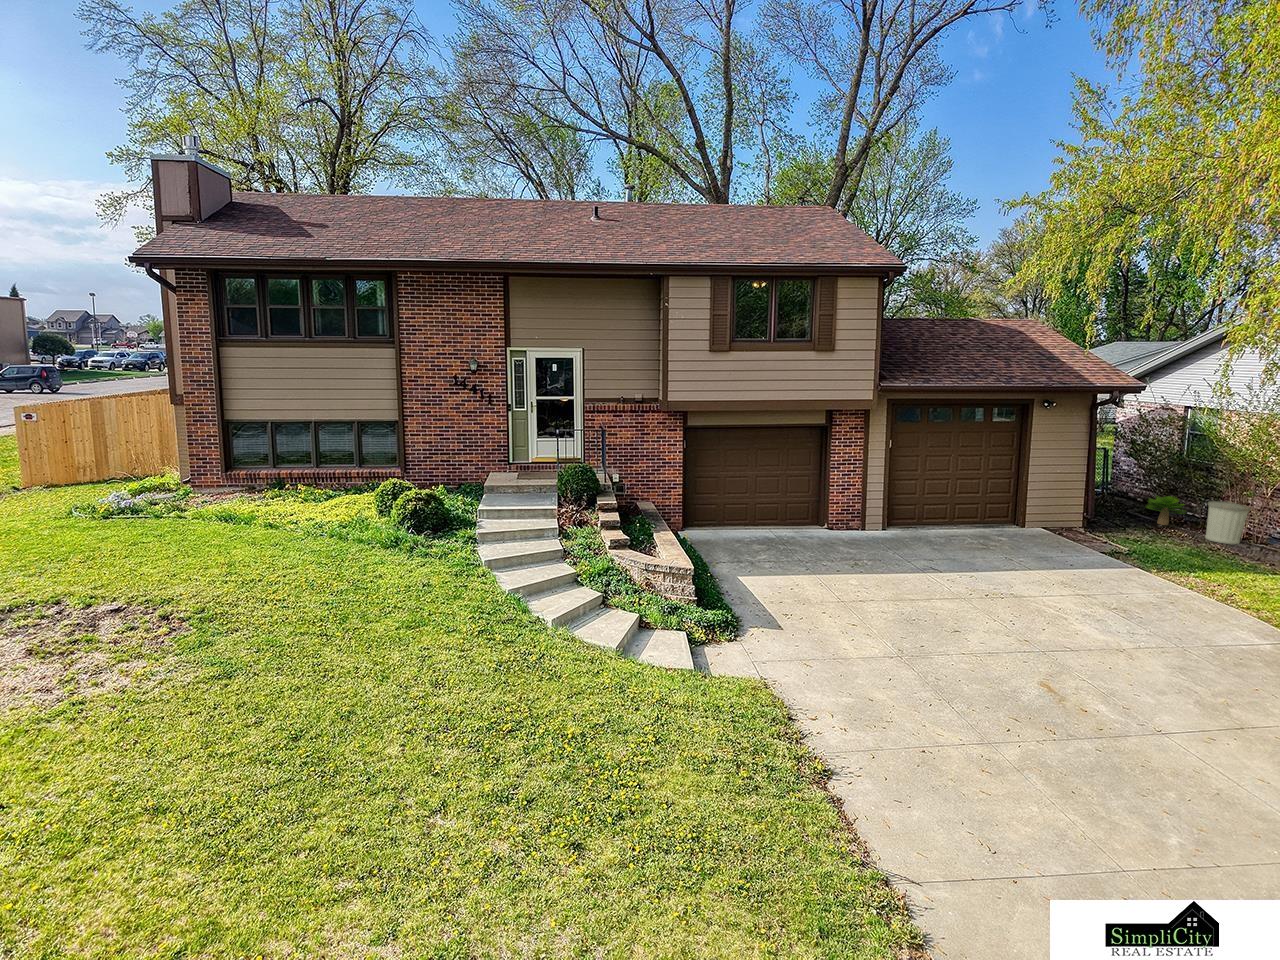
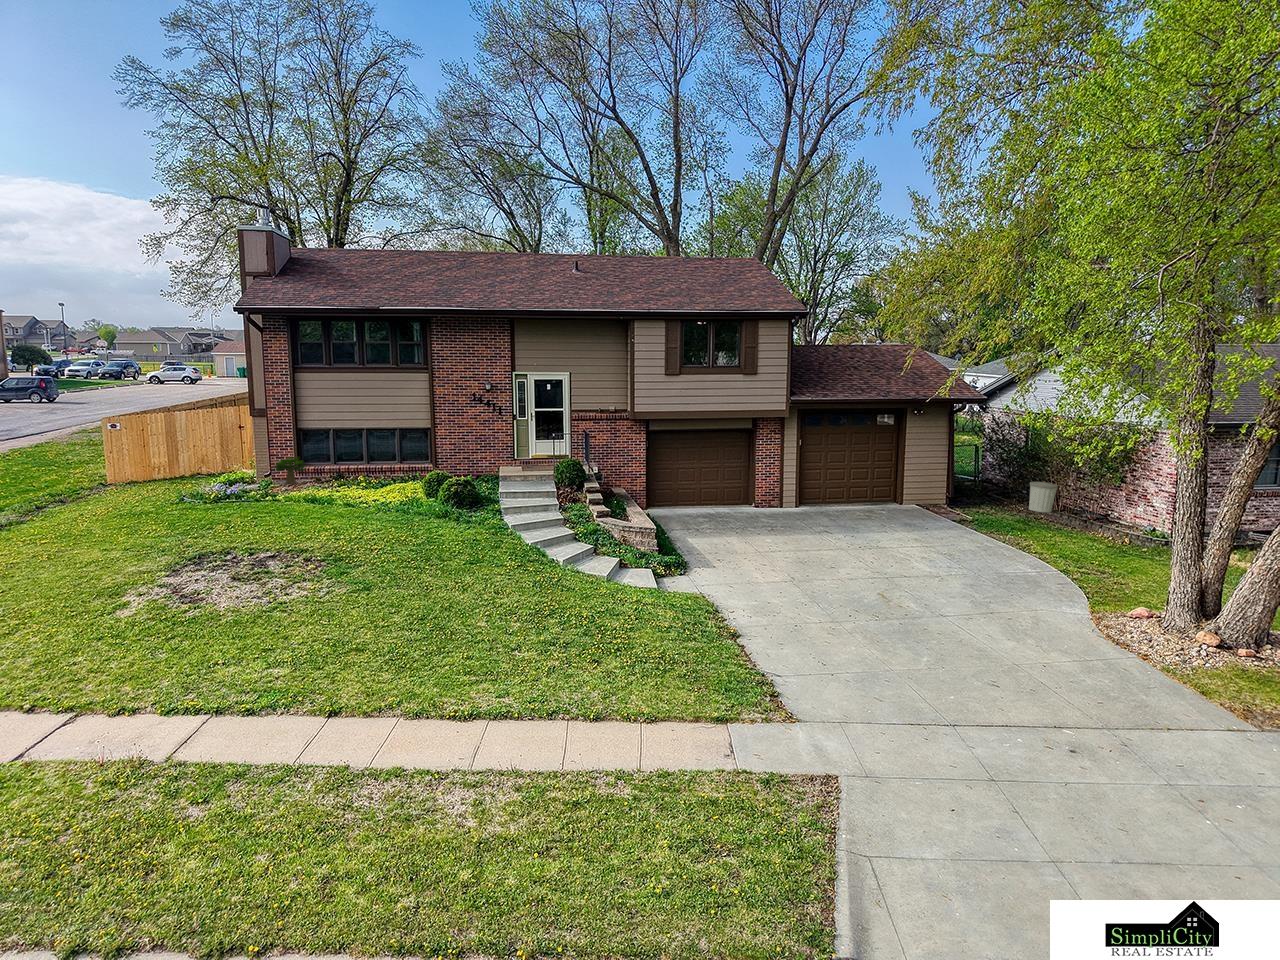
potted plant: present [1147,496,1184,525] -> present [275,457,306,483]

